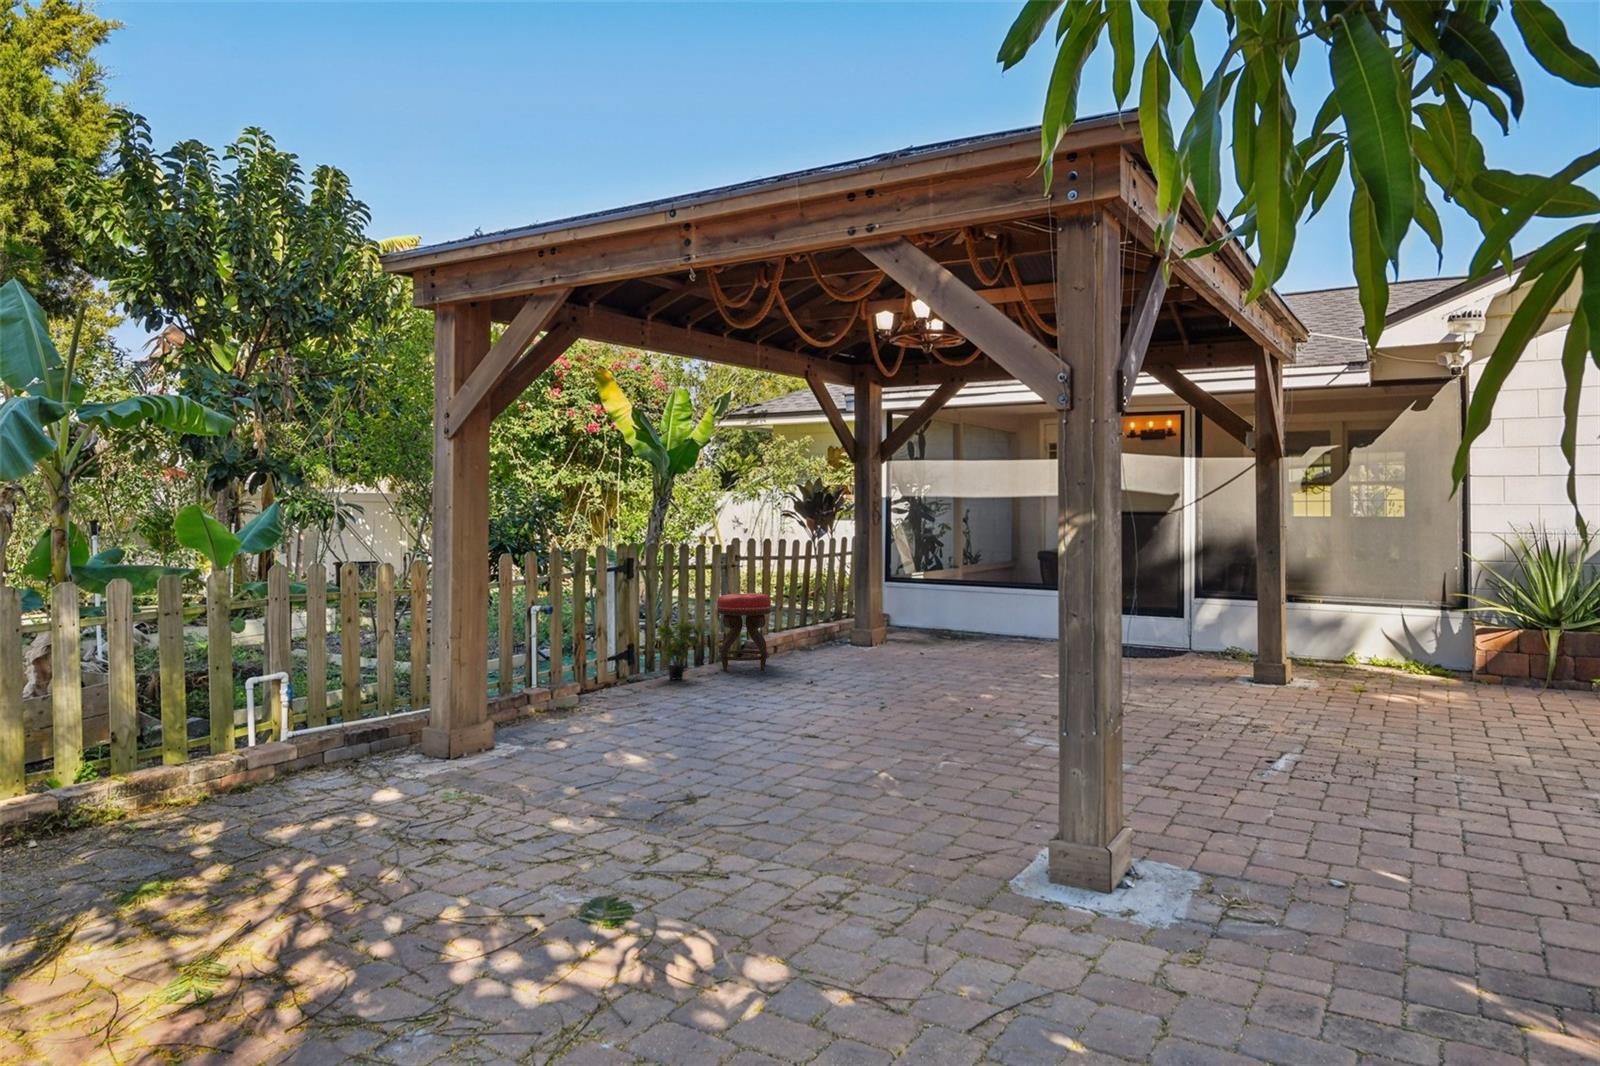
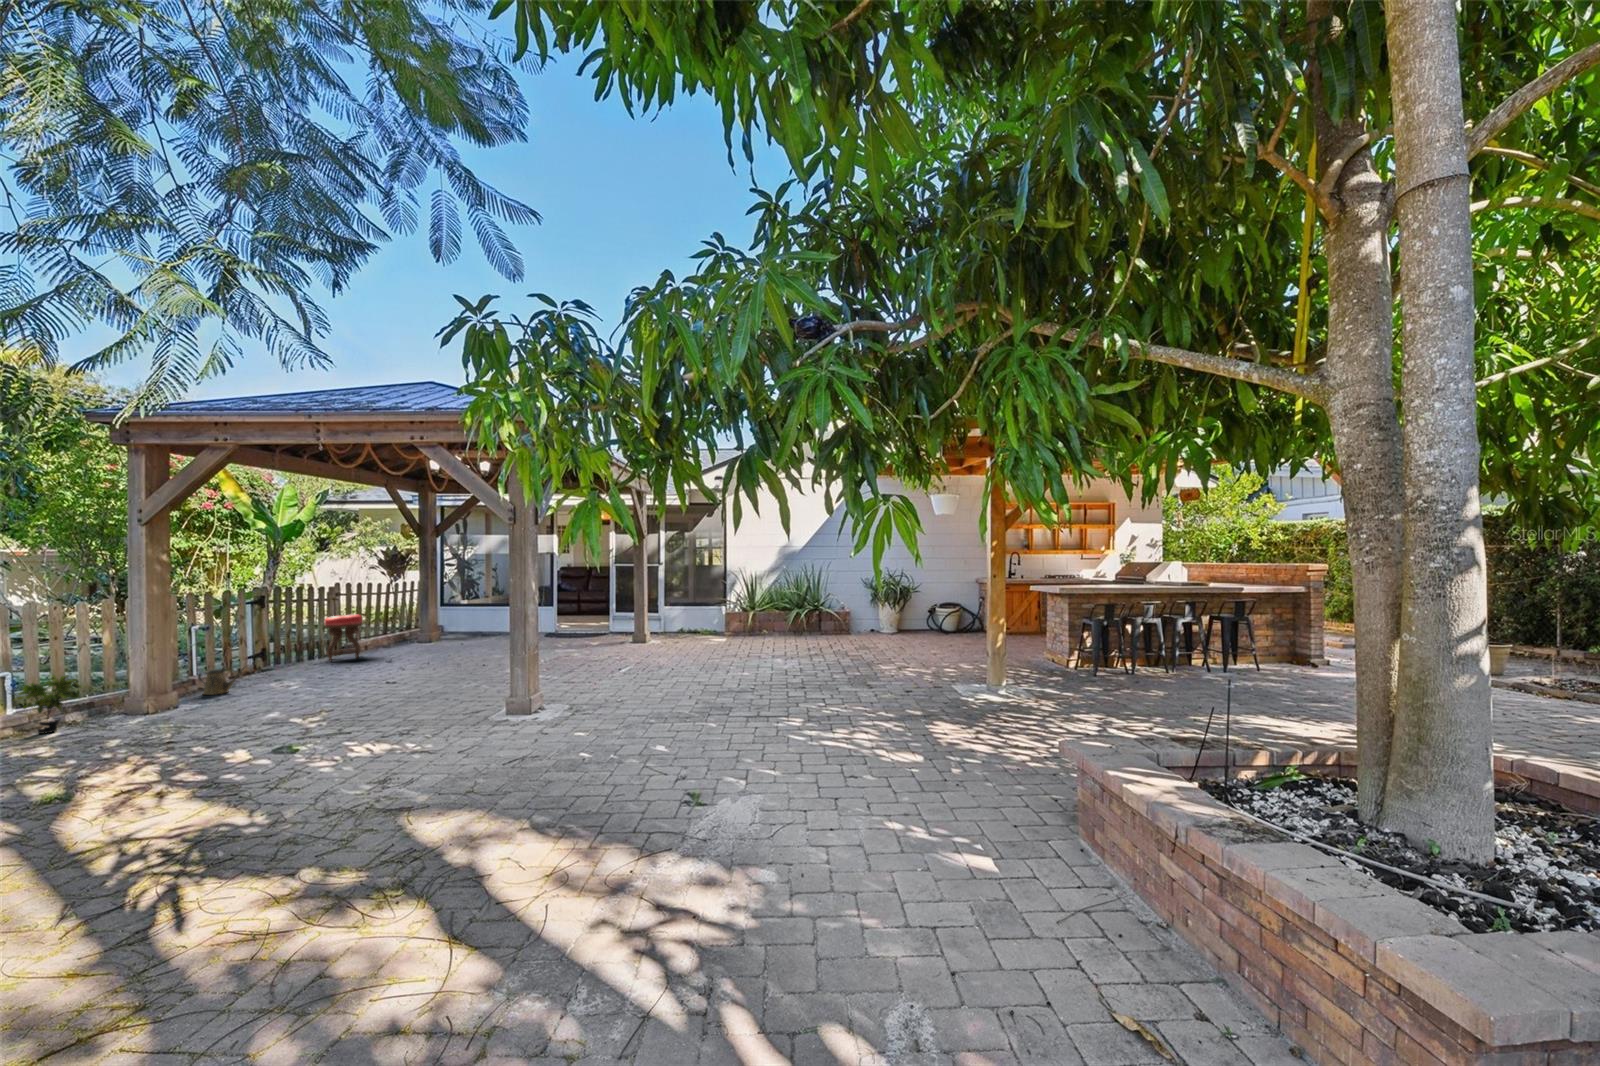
potted plant: present [652,619,700,680] -> present [14,675,81,734]
watering can: none [533,682,598,727] -> present [198,666,246,695]

